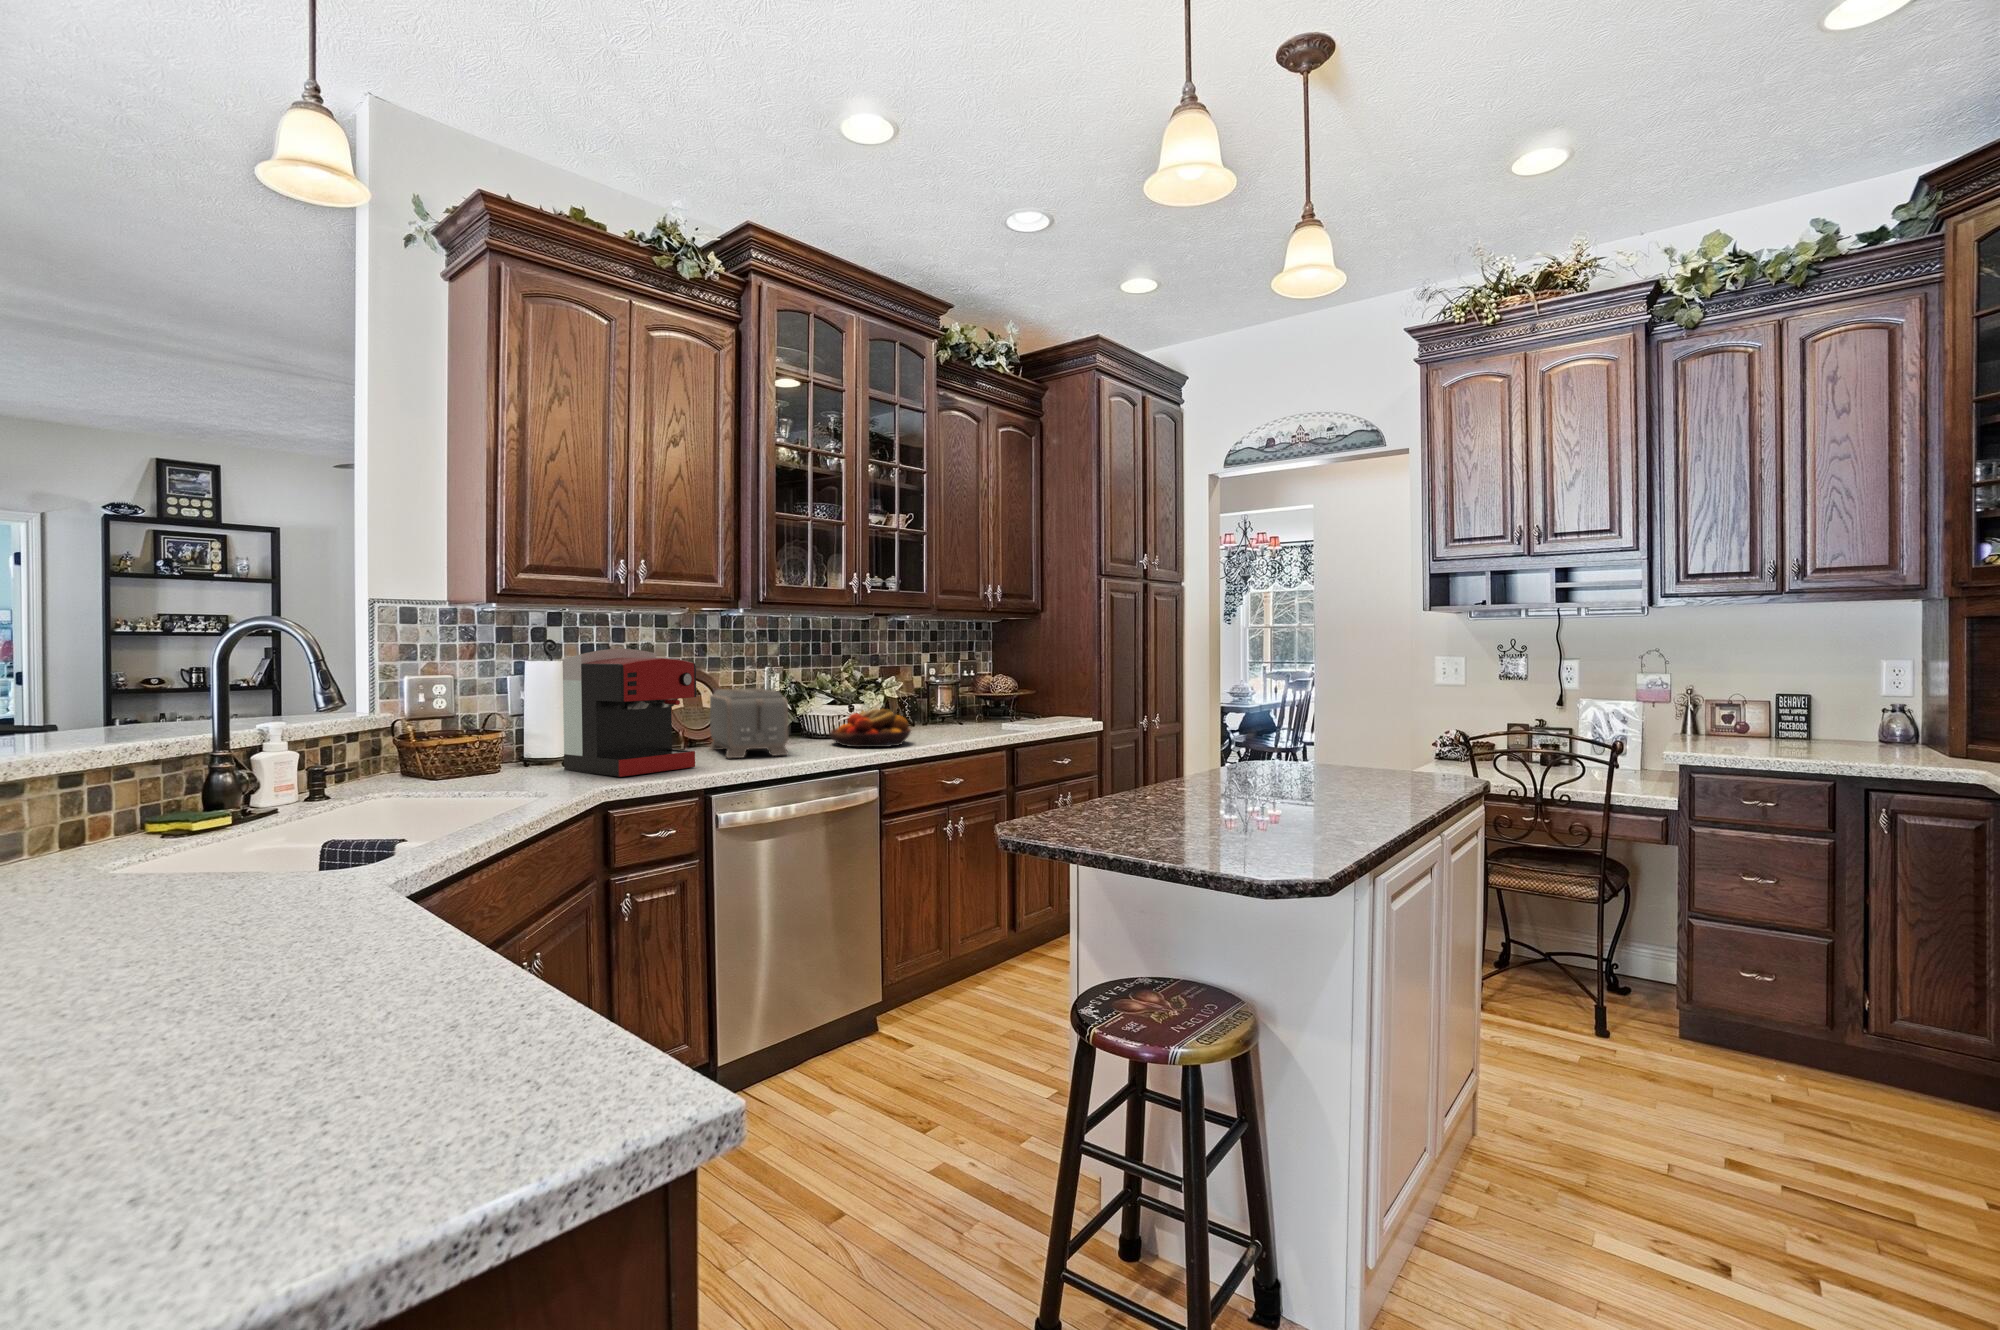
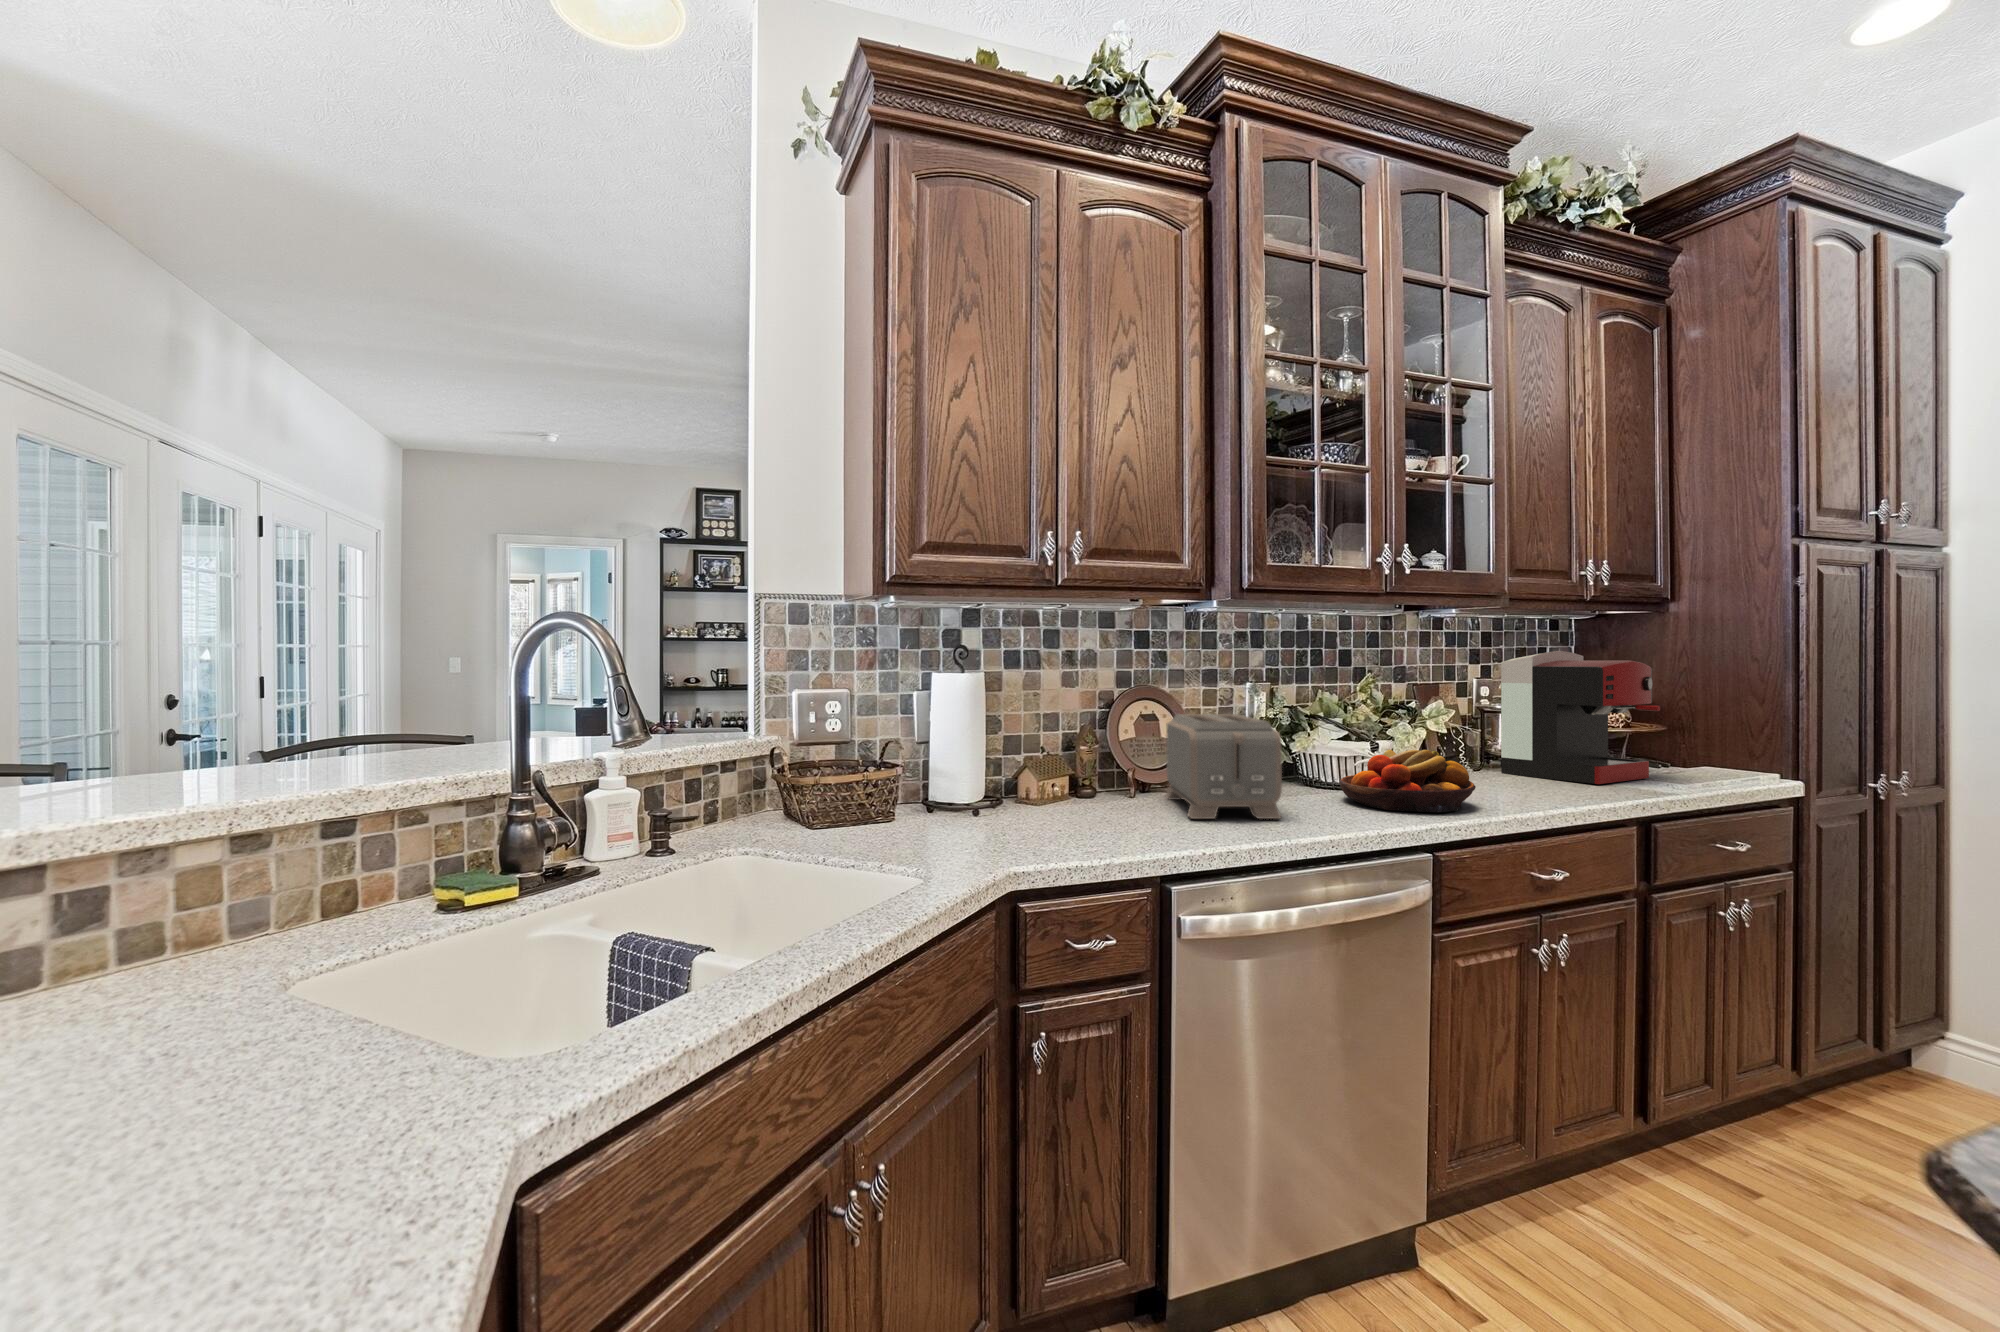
coffee maker: present [563,648,696,777] -> present [1501,651,1660,784]

